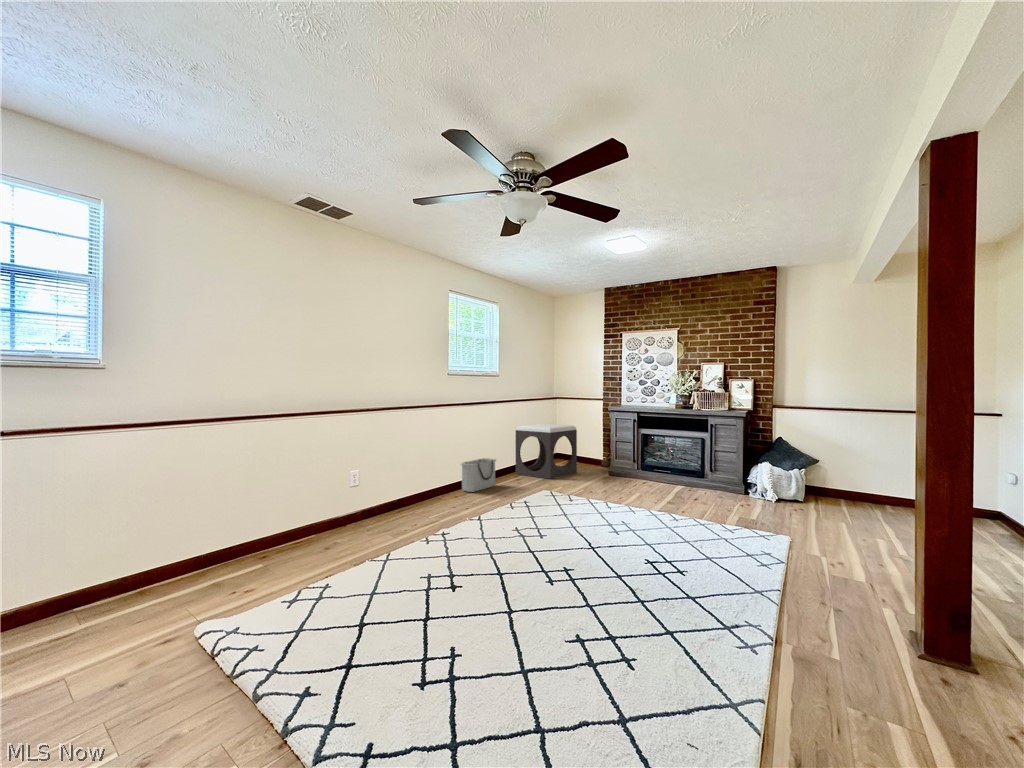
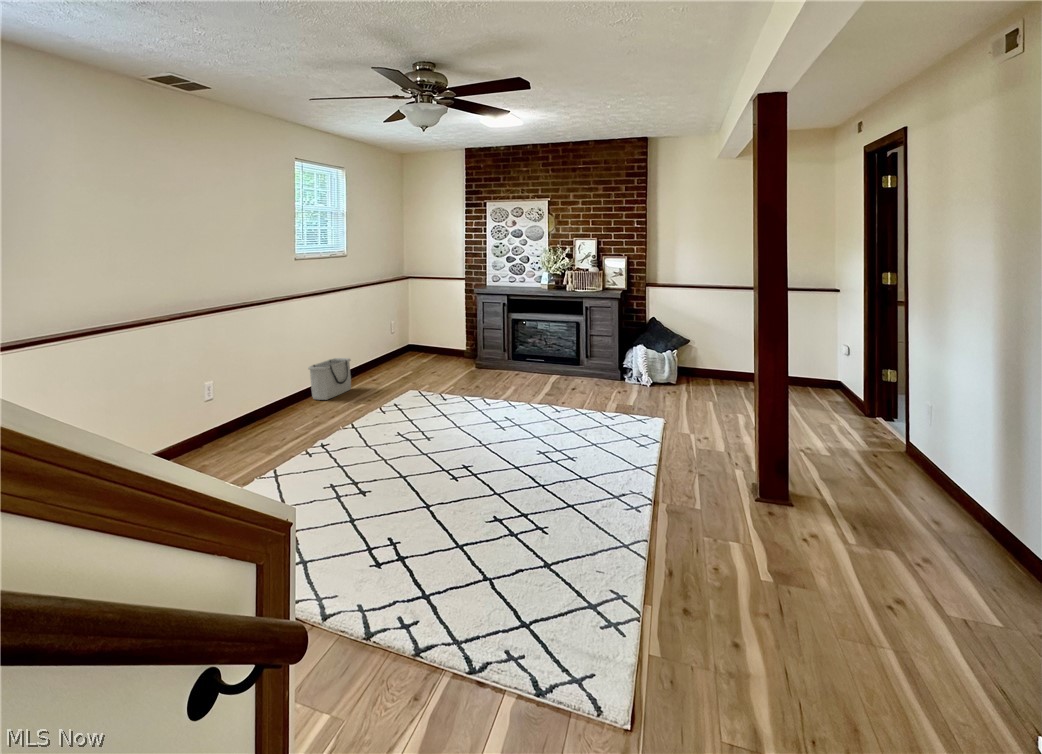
footstool: present [516,424,577,479] -> none [368,312,442,375]

